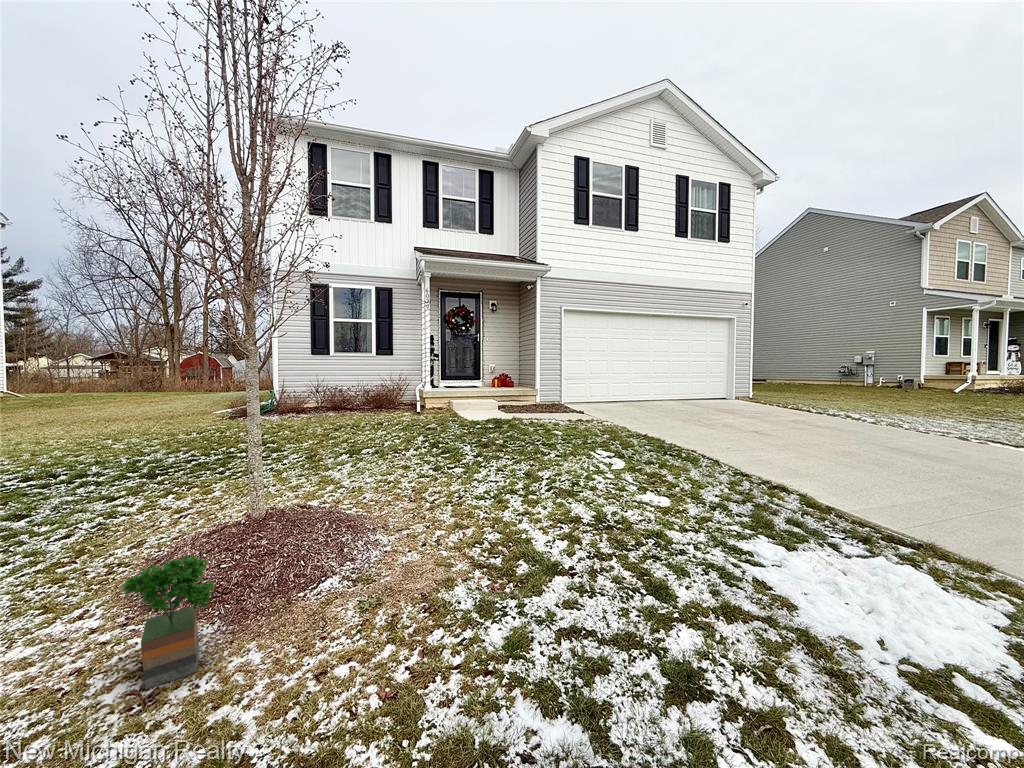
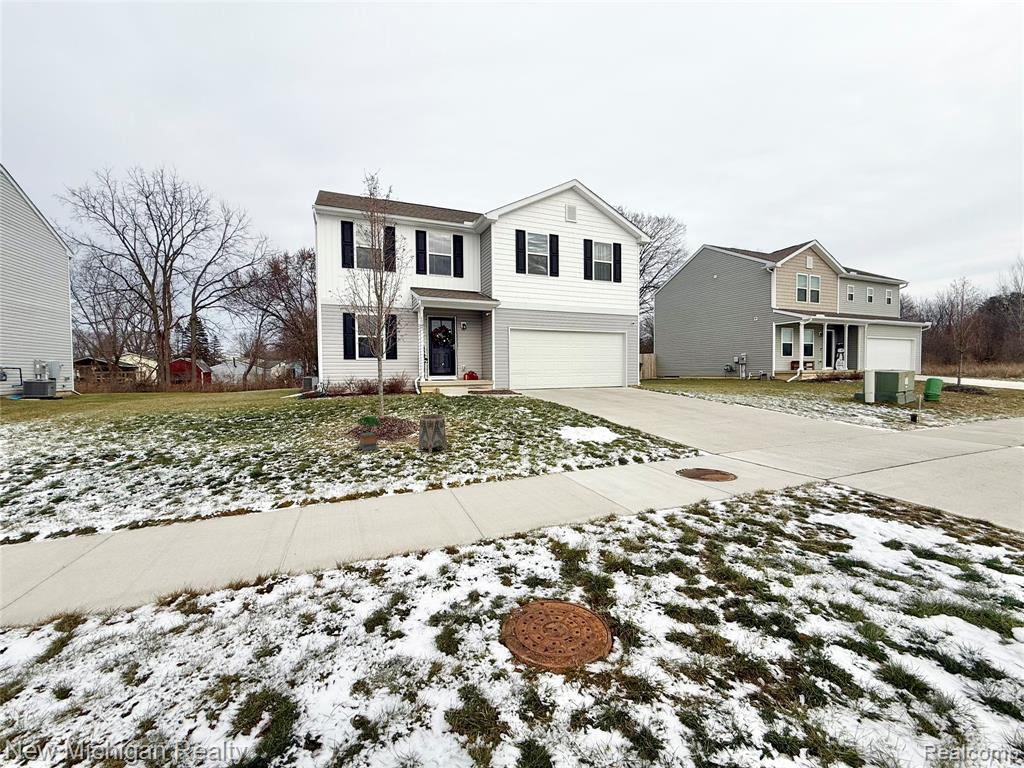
basket: none [330,559,427,730] -> present [418,414,447,453]

